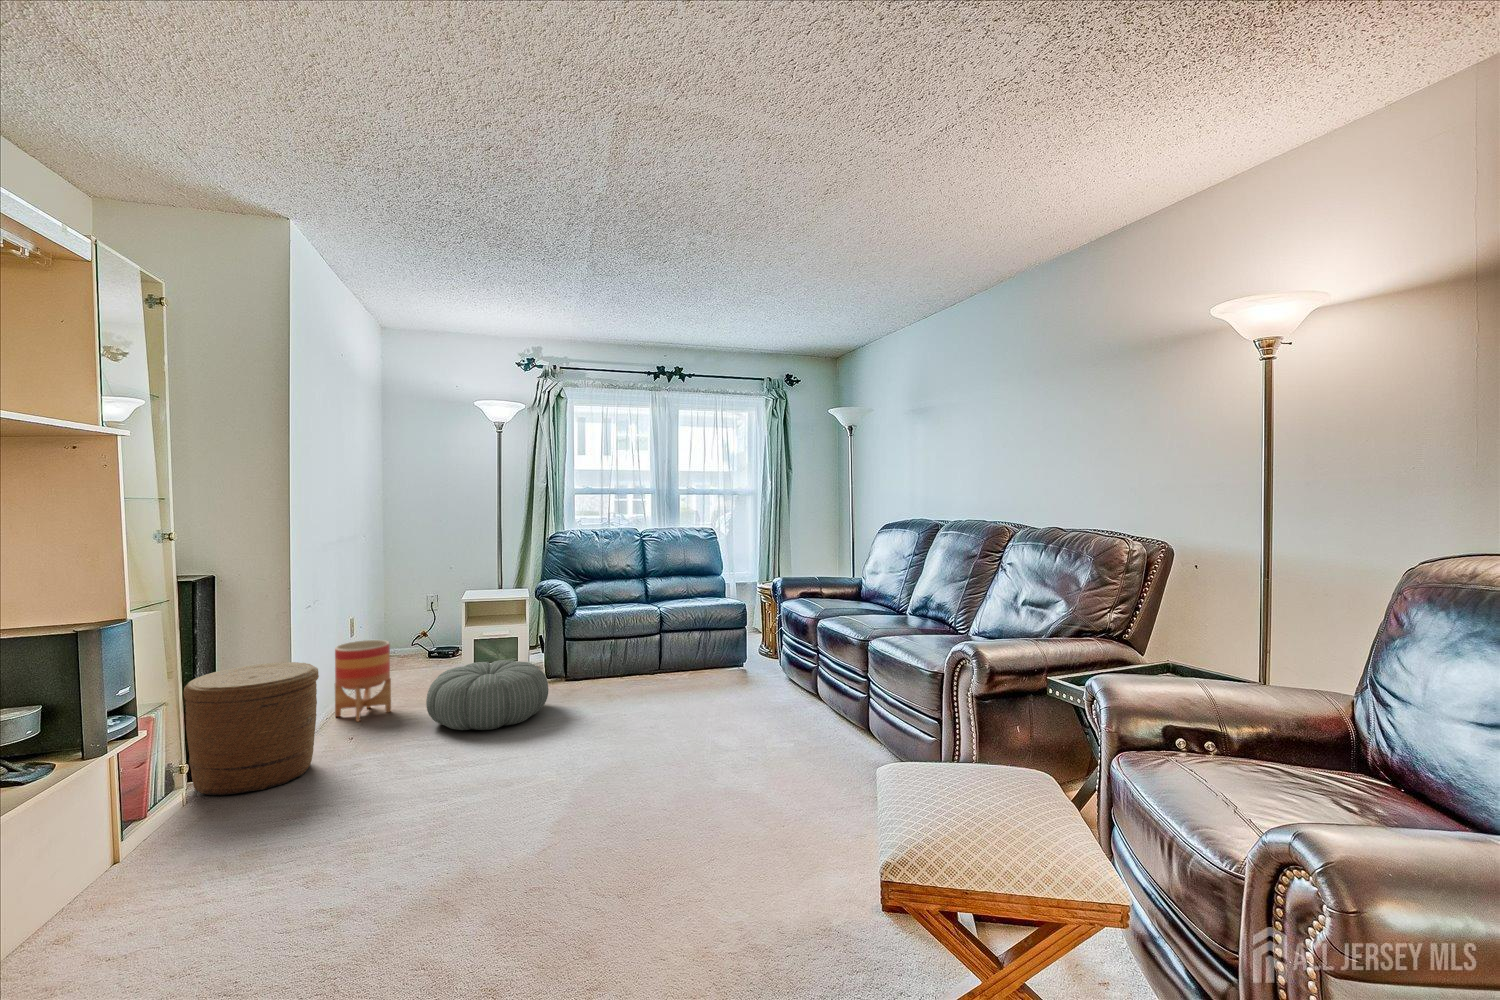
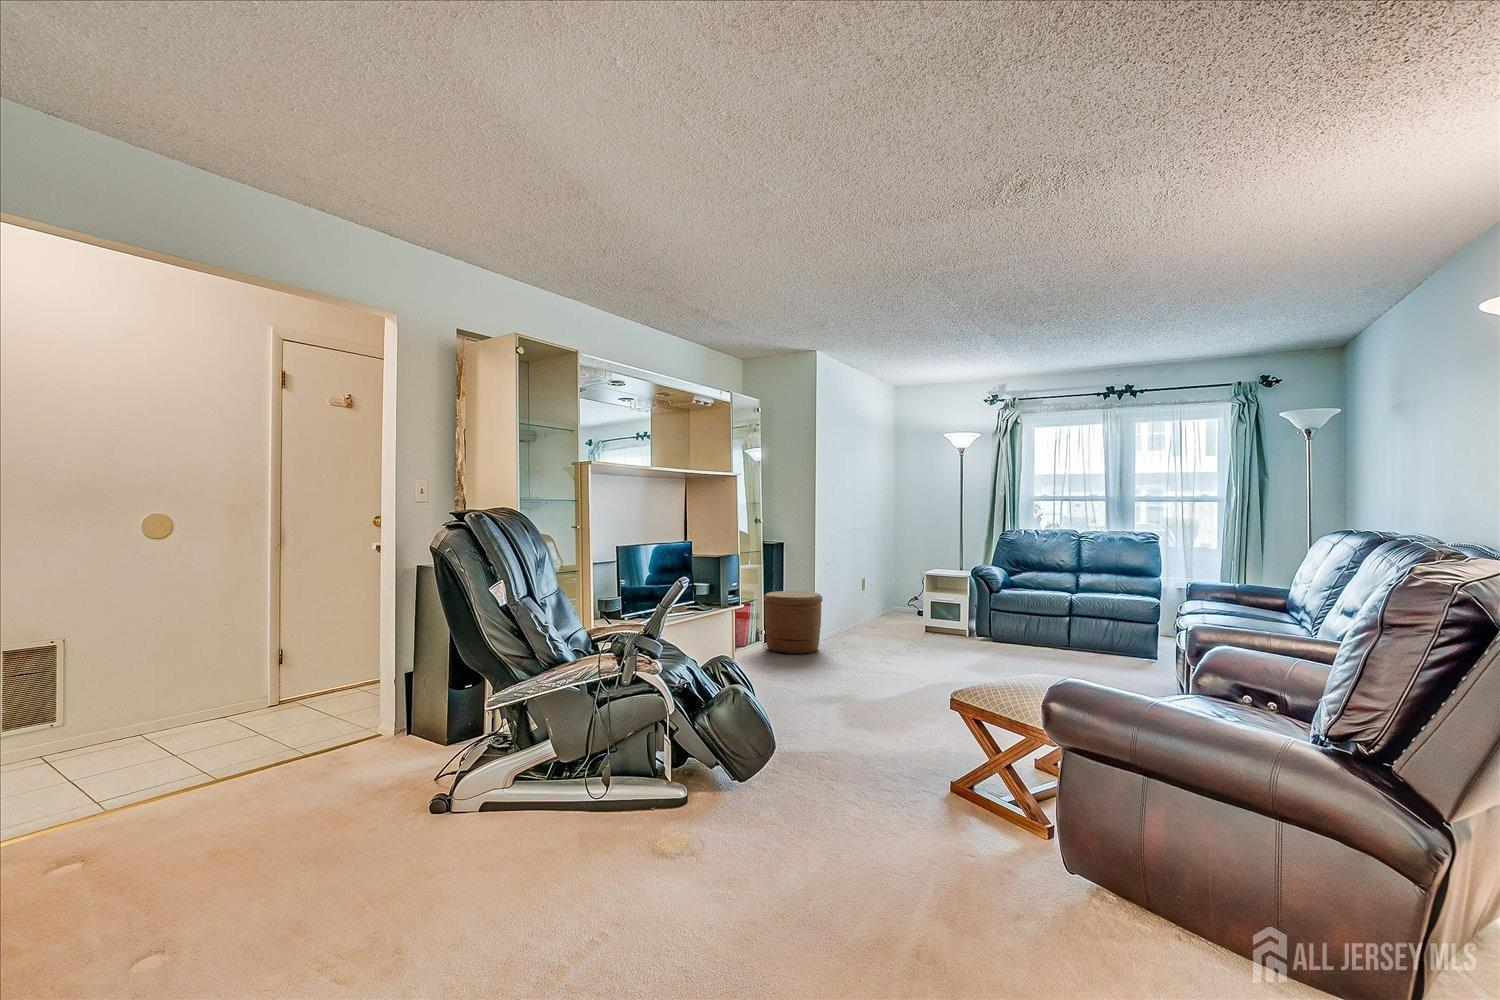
planter: present [335,640,391,722] -> none [843,590,873,638]
pouf: present [426,660,549,730] -> none [884,613,963,655]

